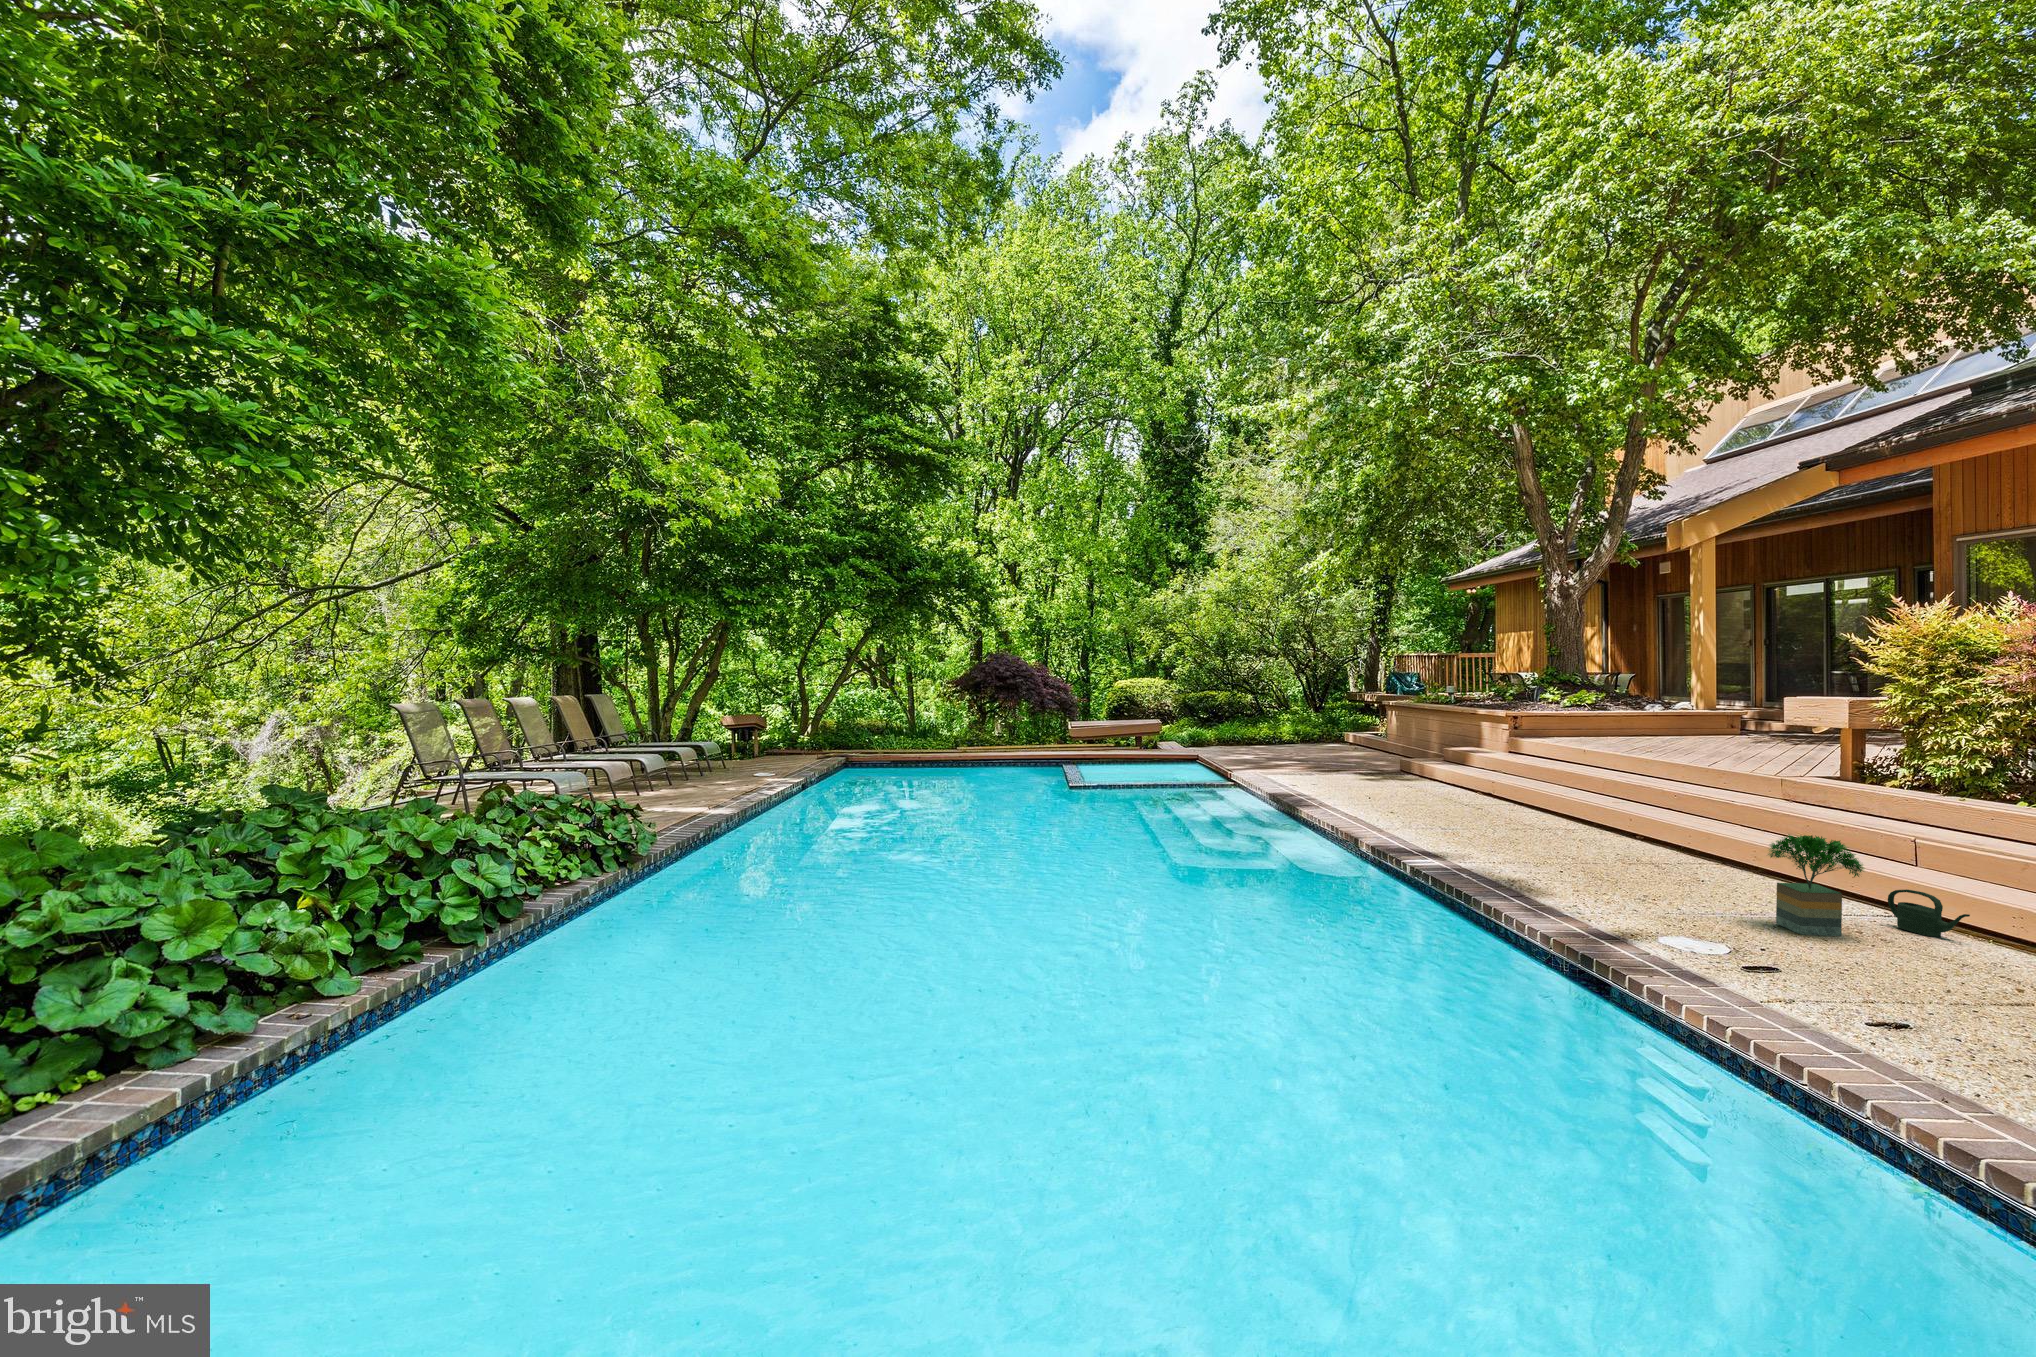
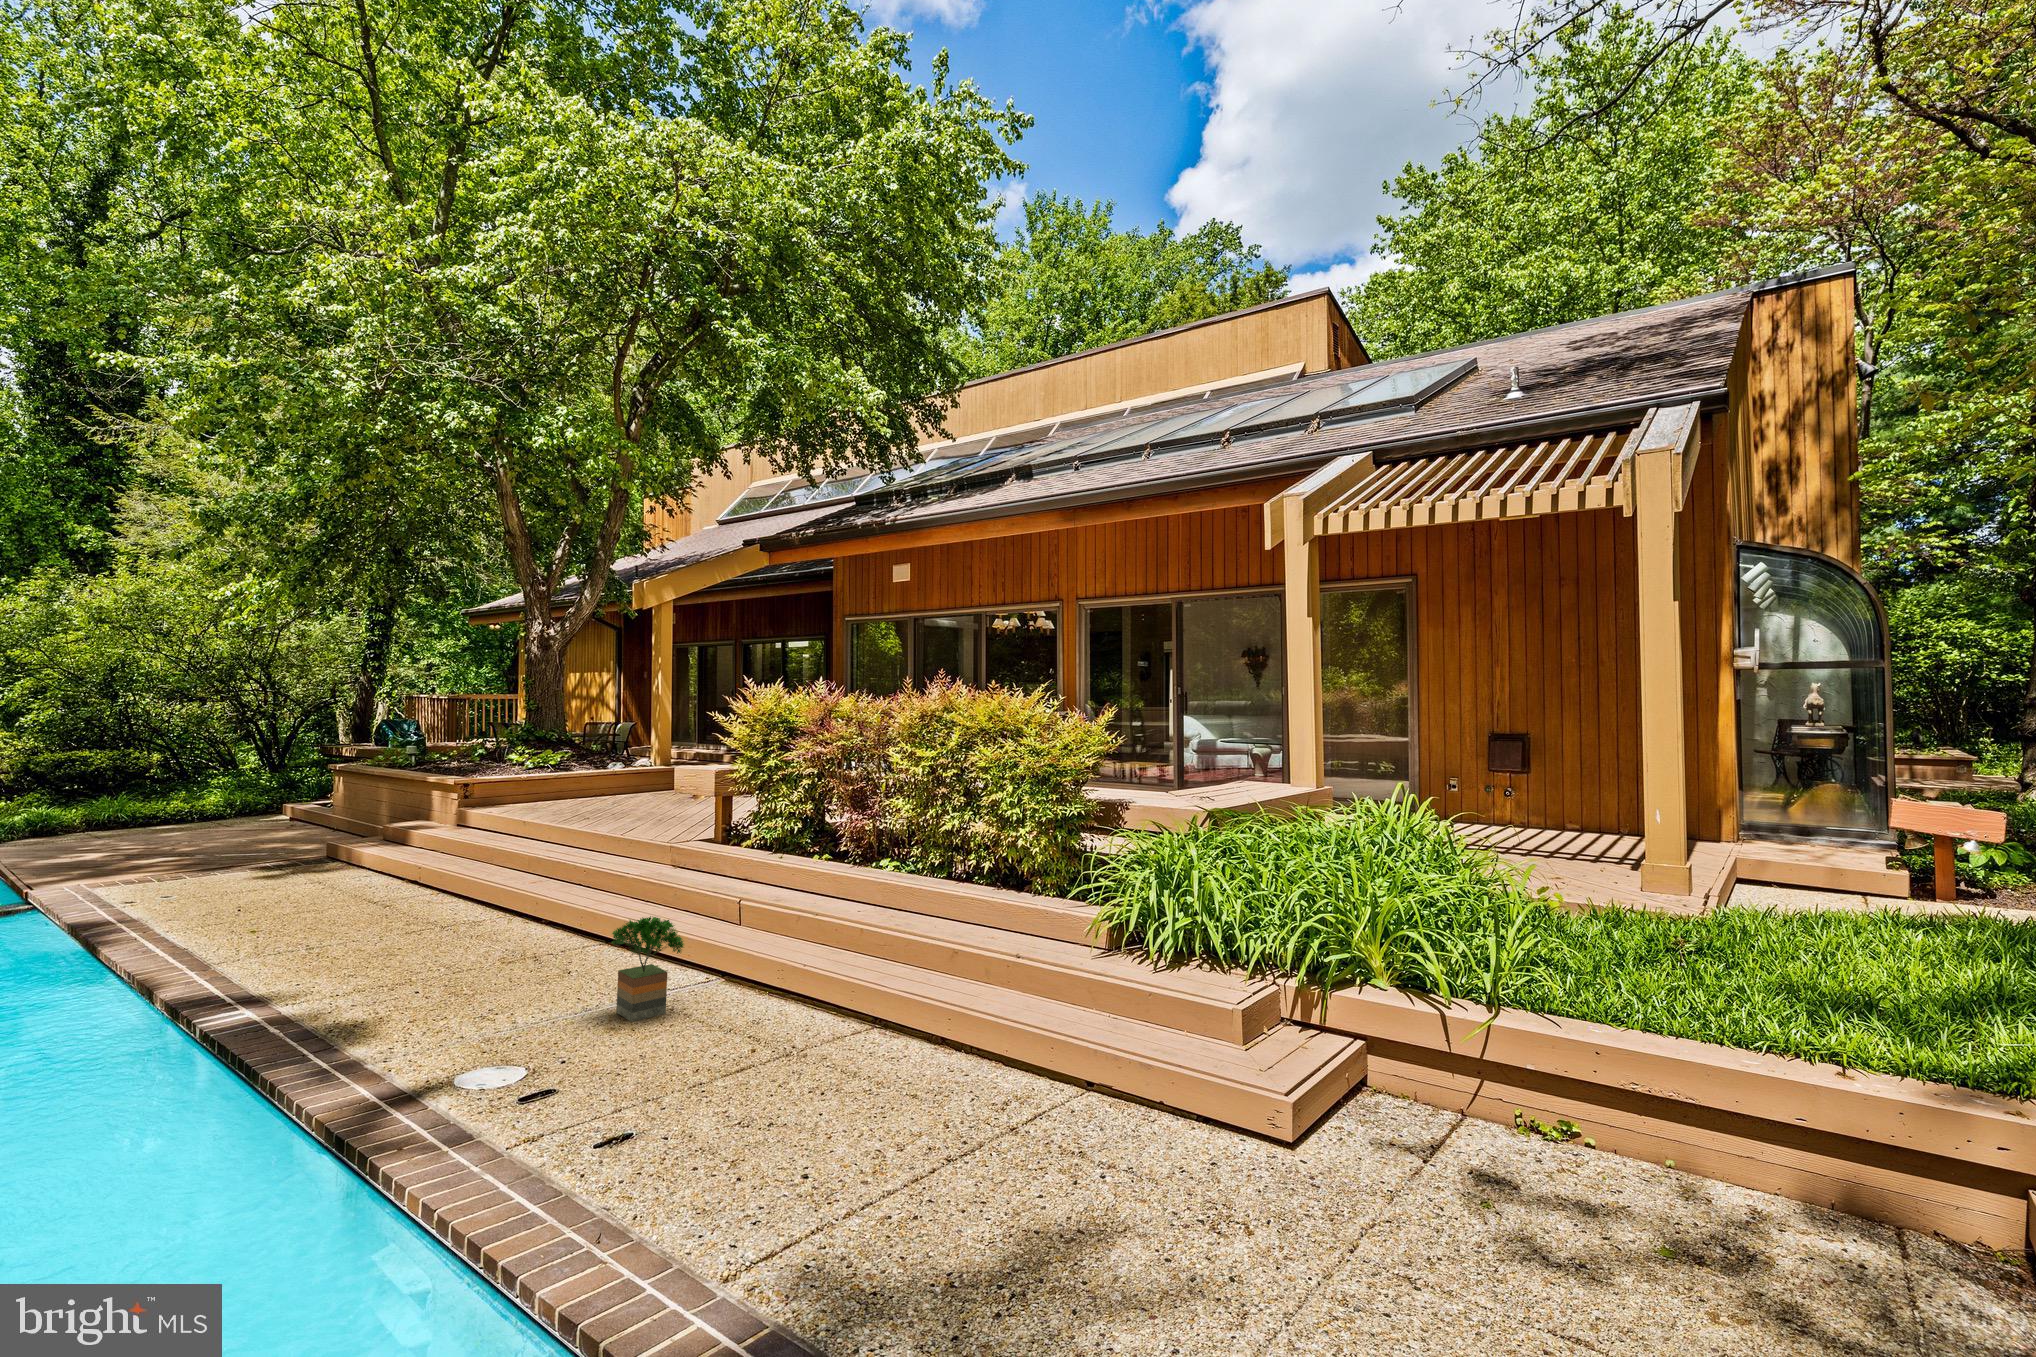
watering can: present [1888,889,1970,937] -> none [711,953,759,994]

